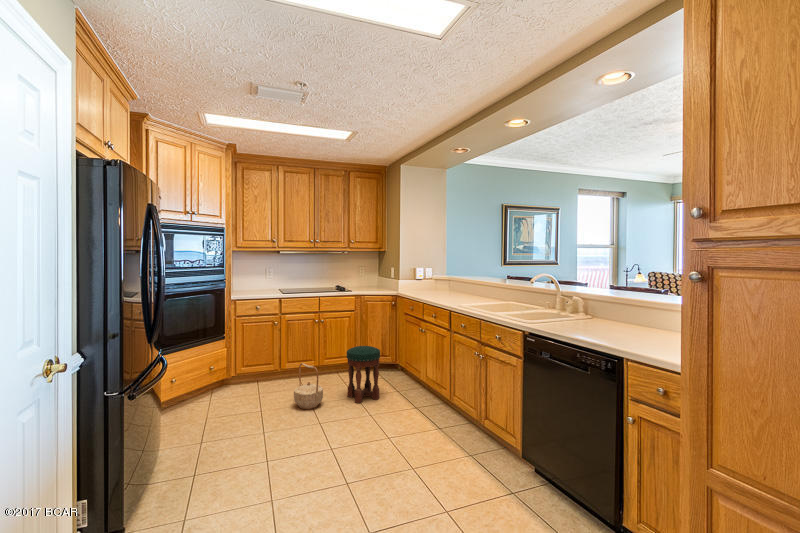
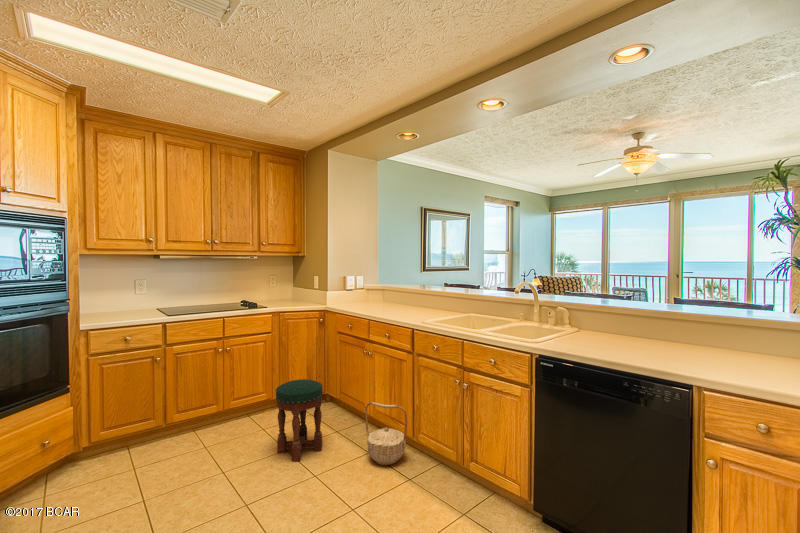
basket: present [294,363,323,409] -> present [365,402,407,465]

